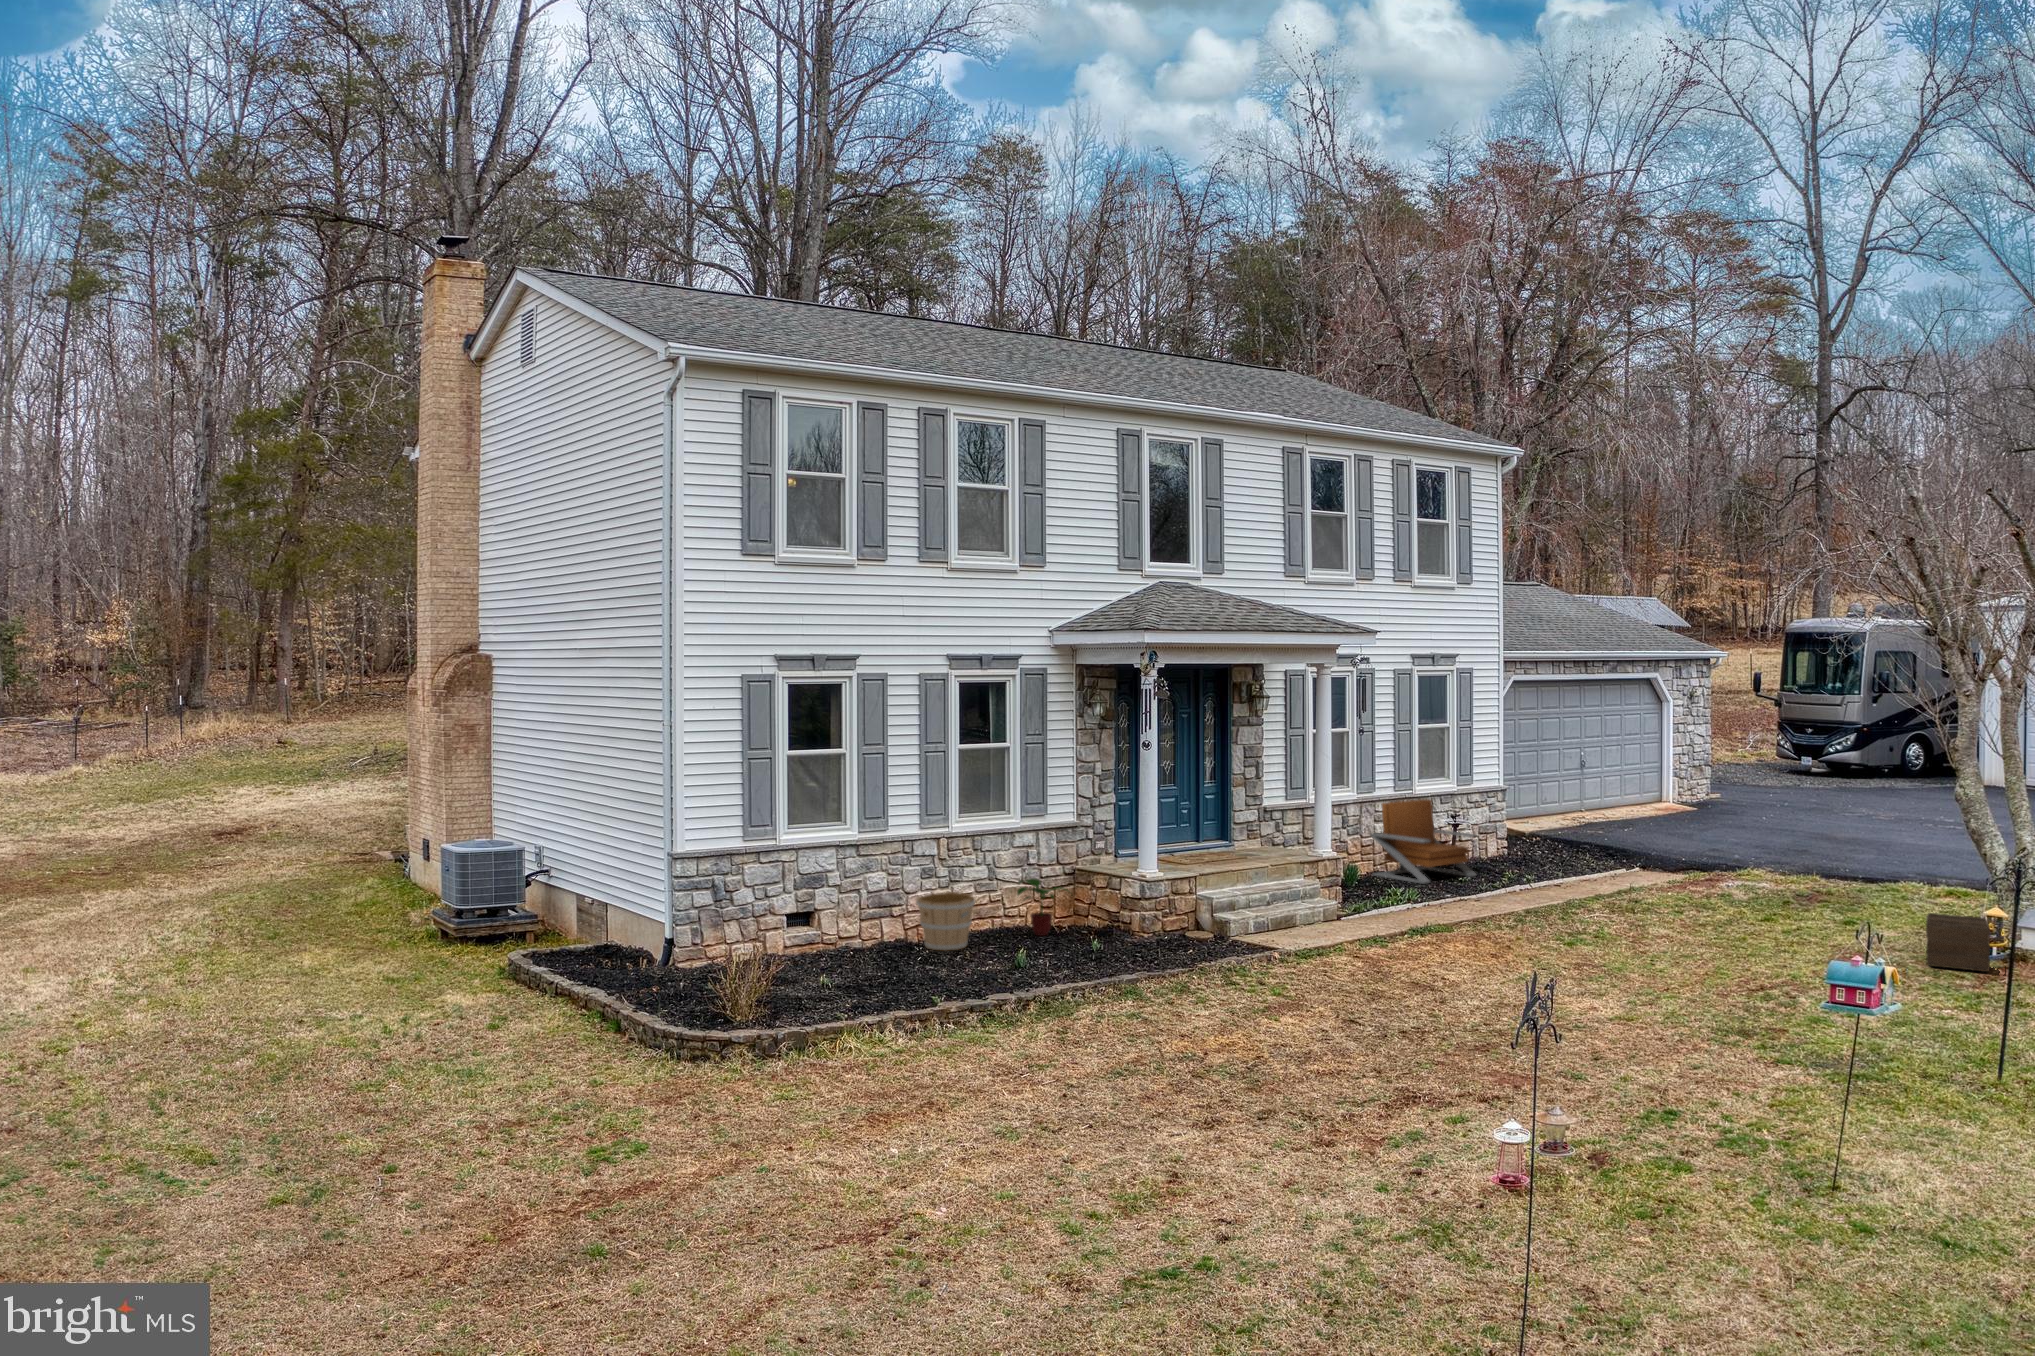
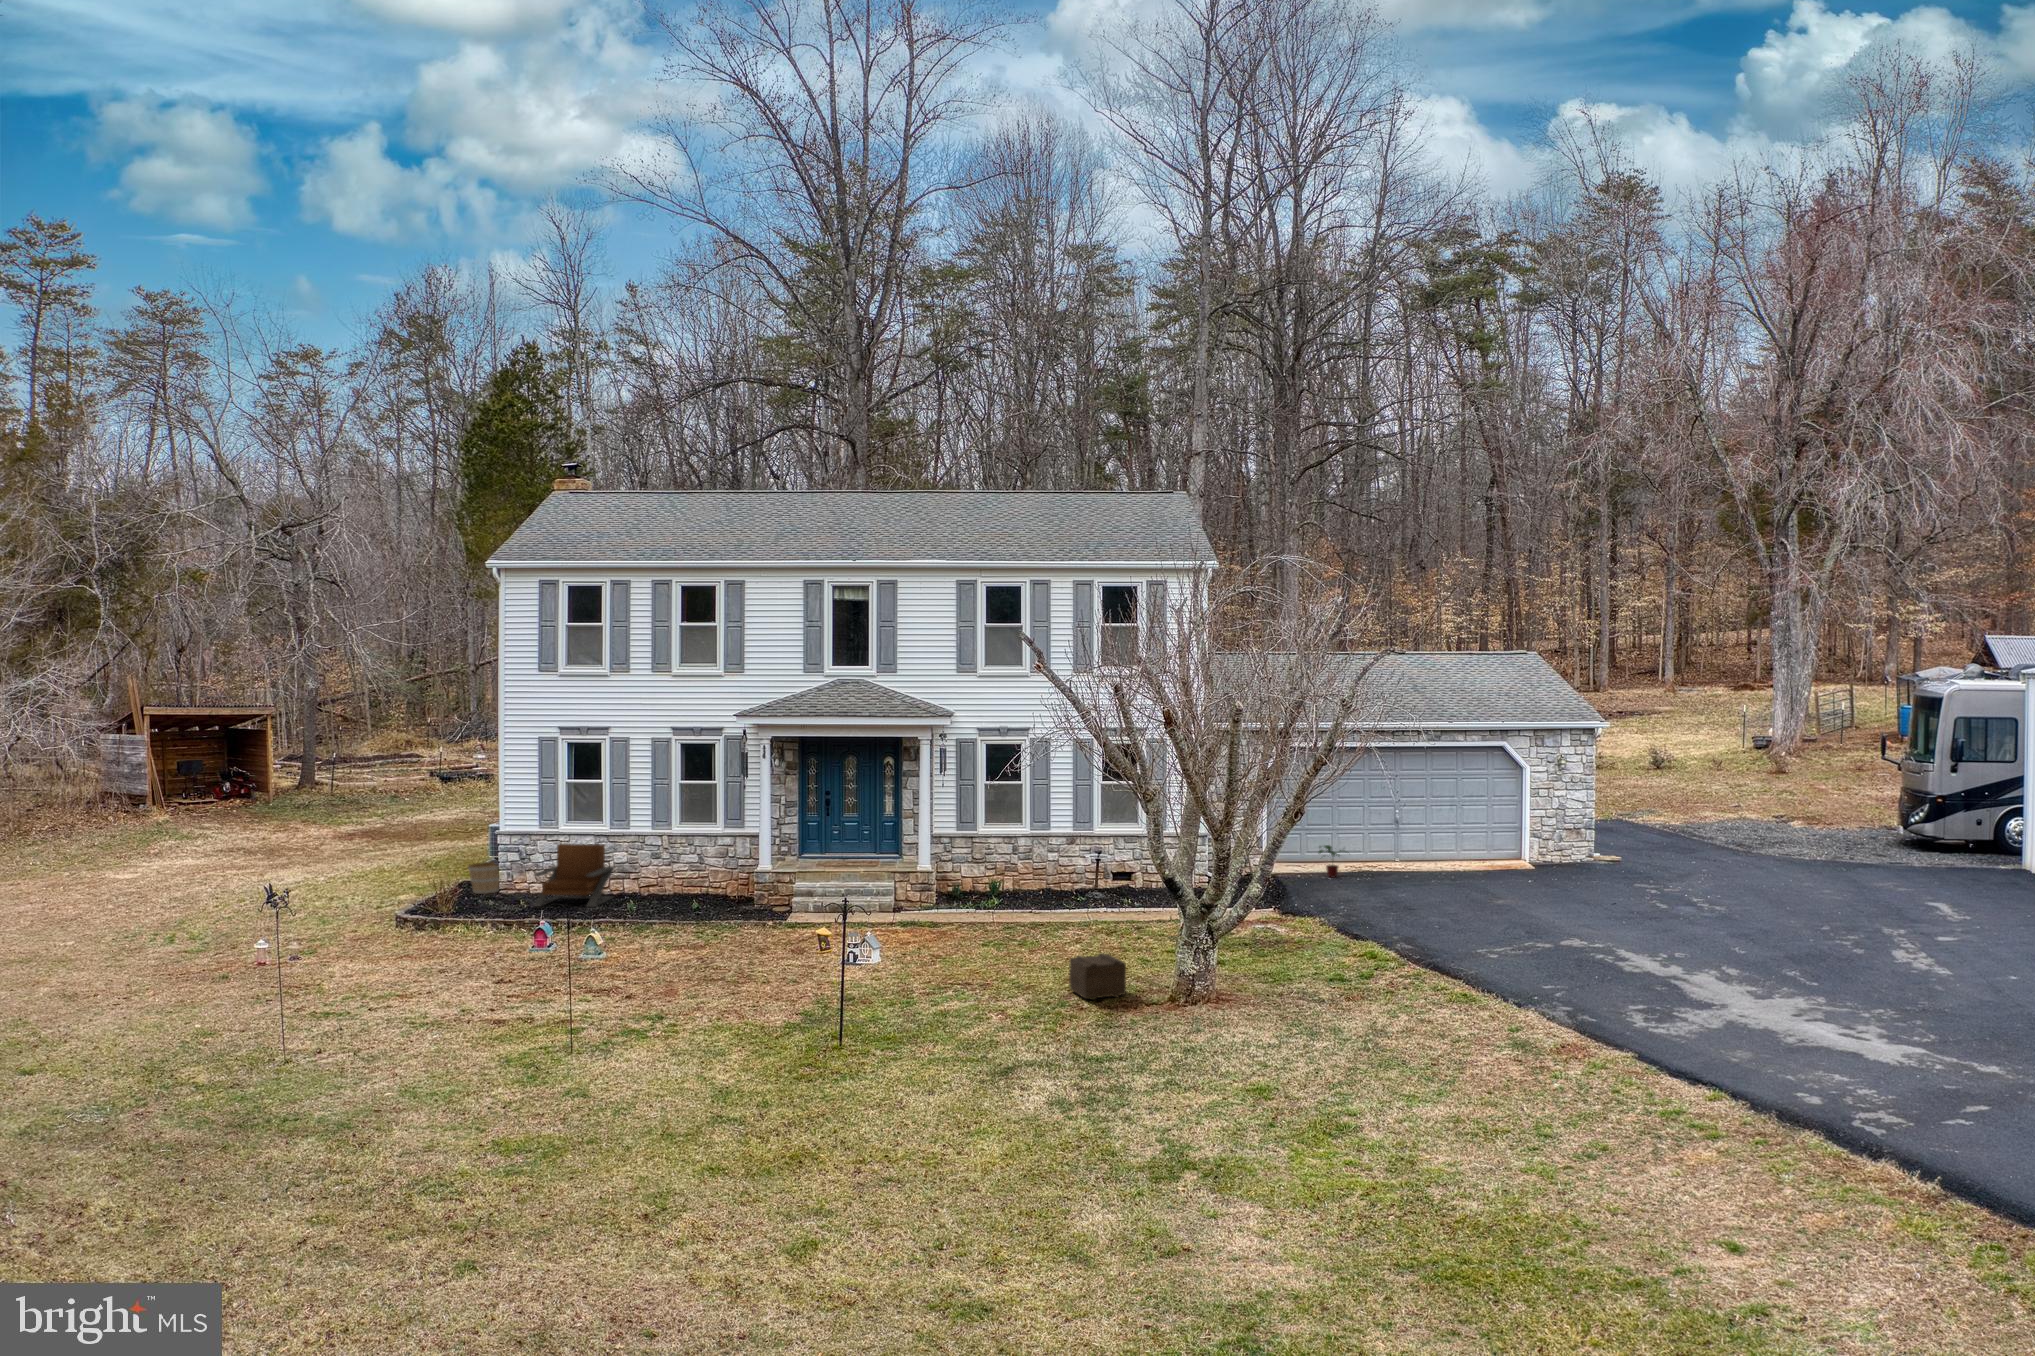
lounge chair: present [1371,799,1476,884] -> present [535,844,614,907]
potted plant: present [1017,878,1068,935] -> present [1319,845,1341,877]
wooden bucket: present [916,892,975,950] -> present [468,862,499,894]

